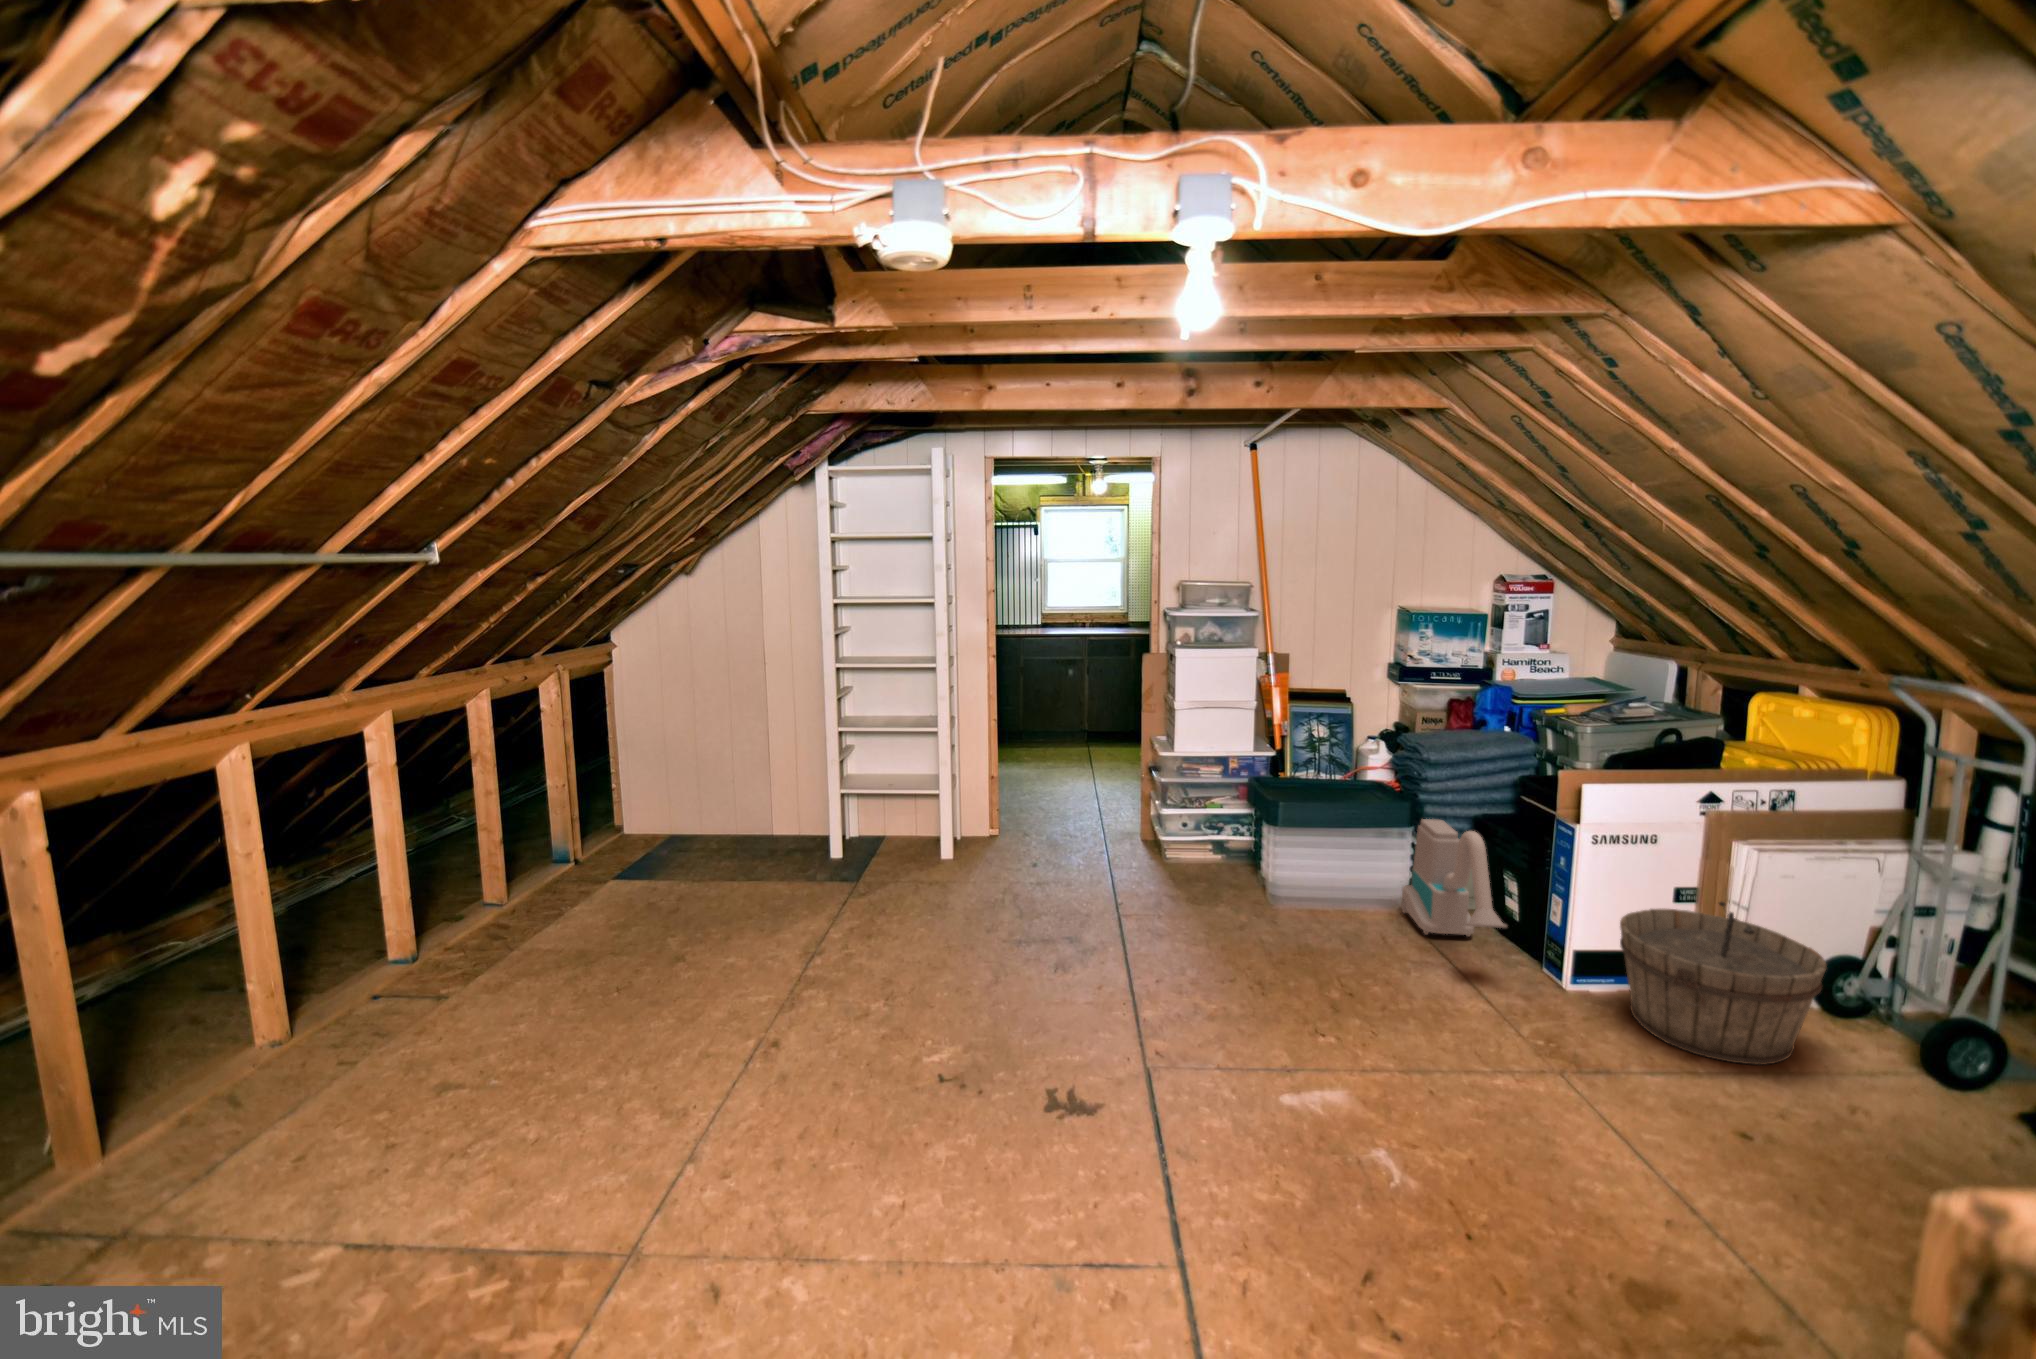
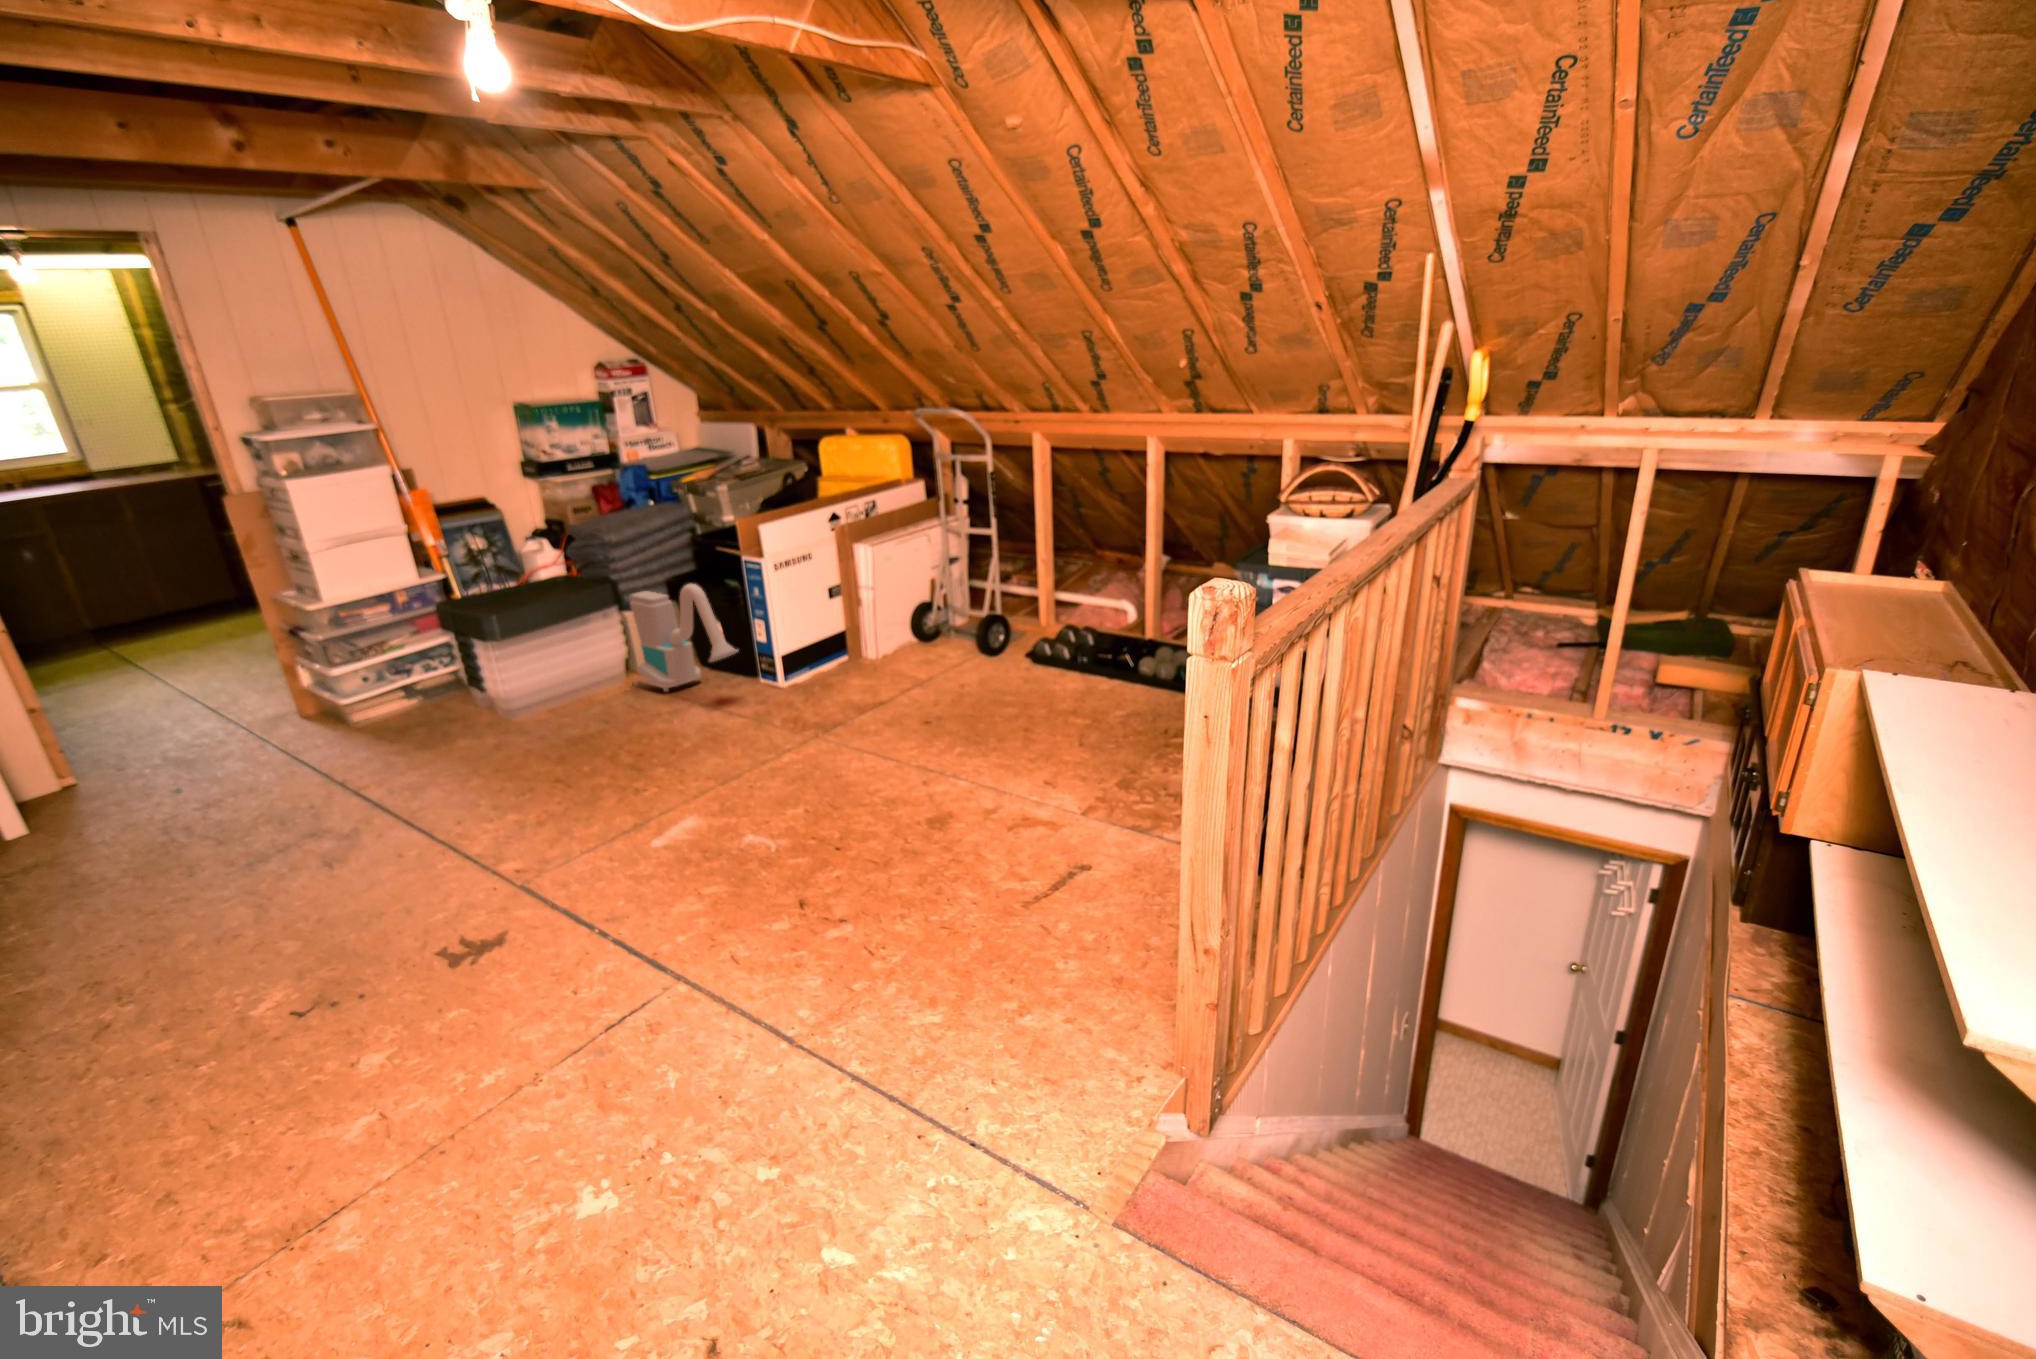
wooden bucket: present [1620,901,1826,1065] -> none [808,583,919,688]

